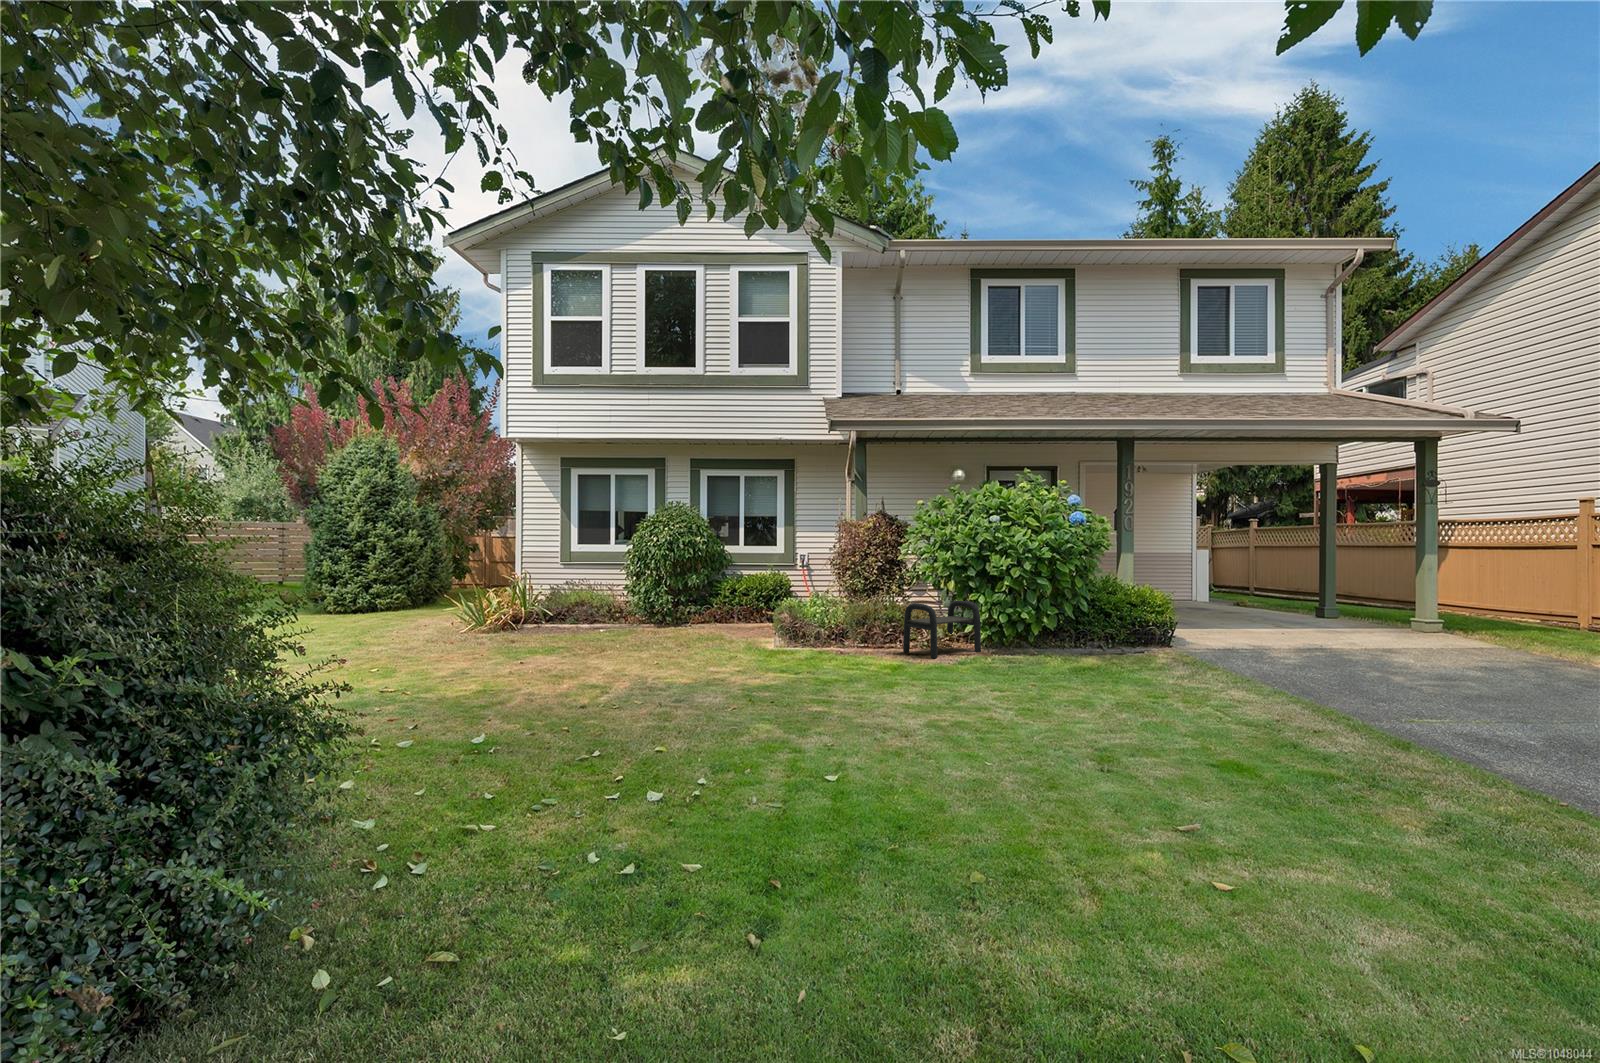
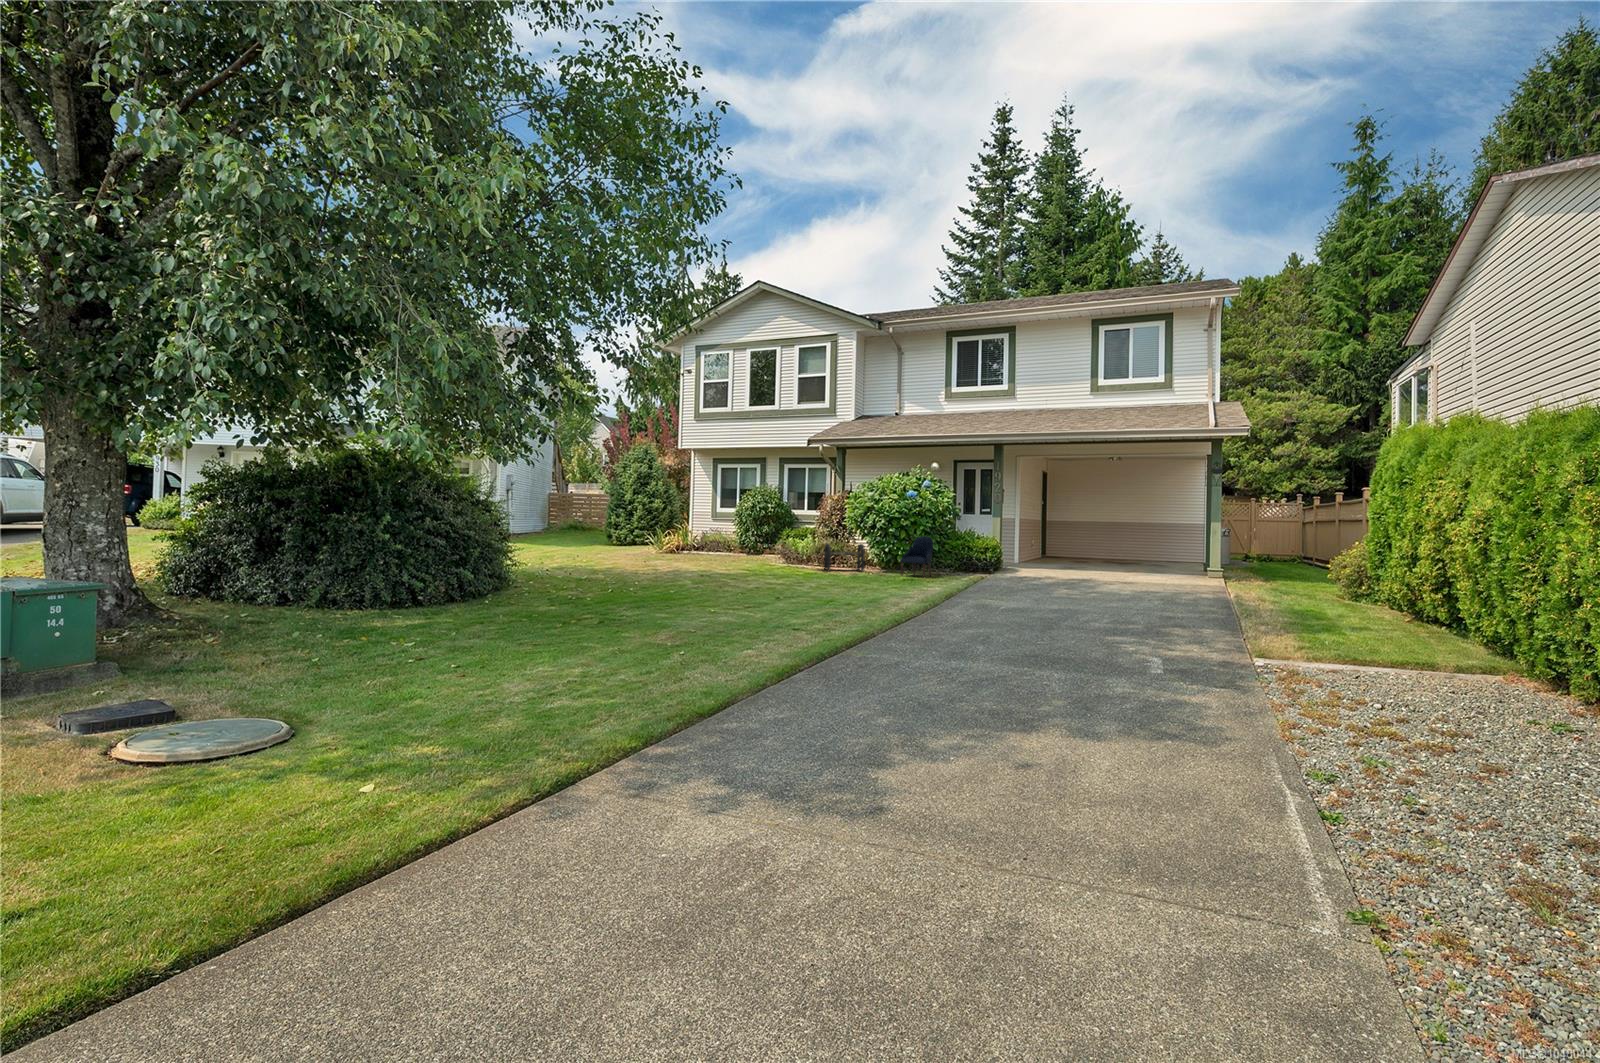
chair: none [1071,583,1128,659] -> present [901,537,933,577]

